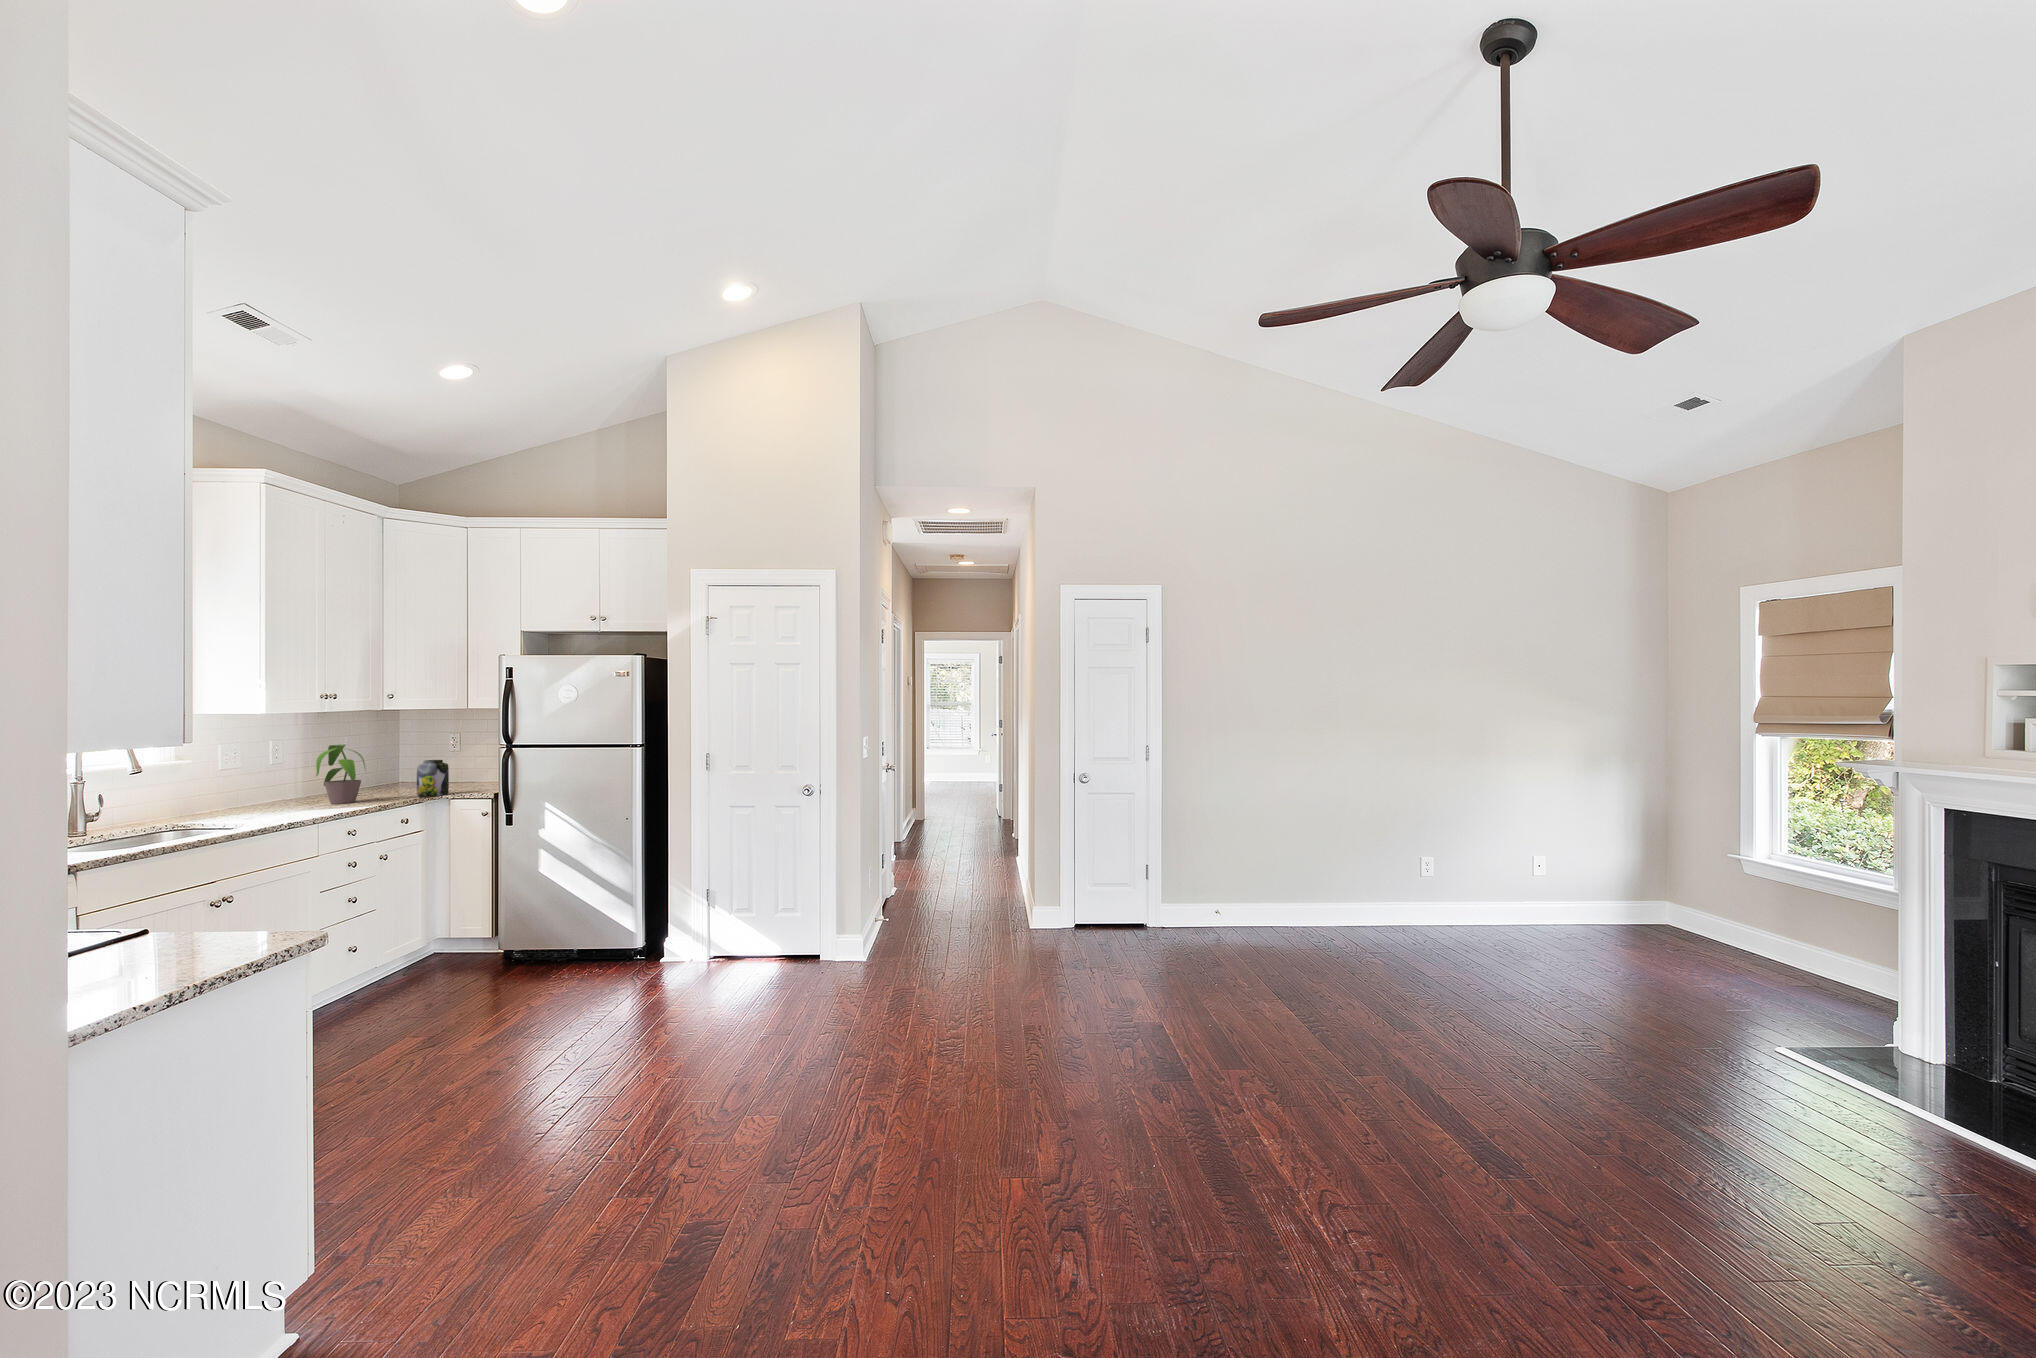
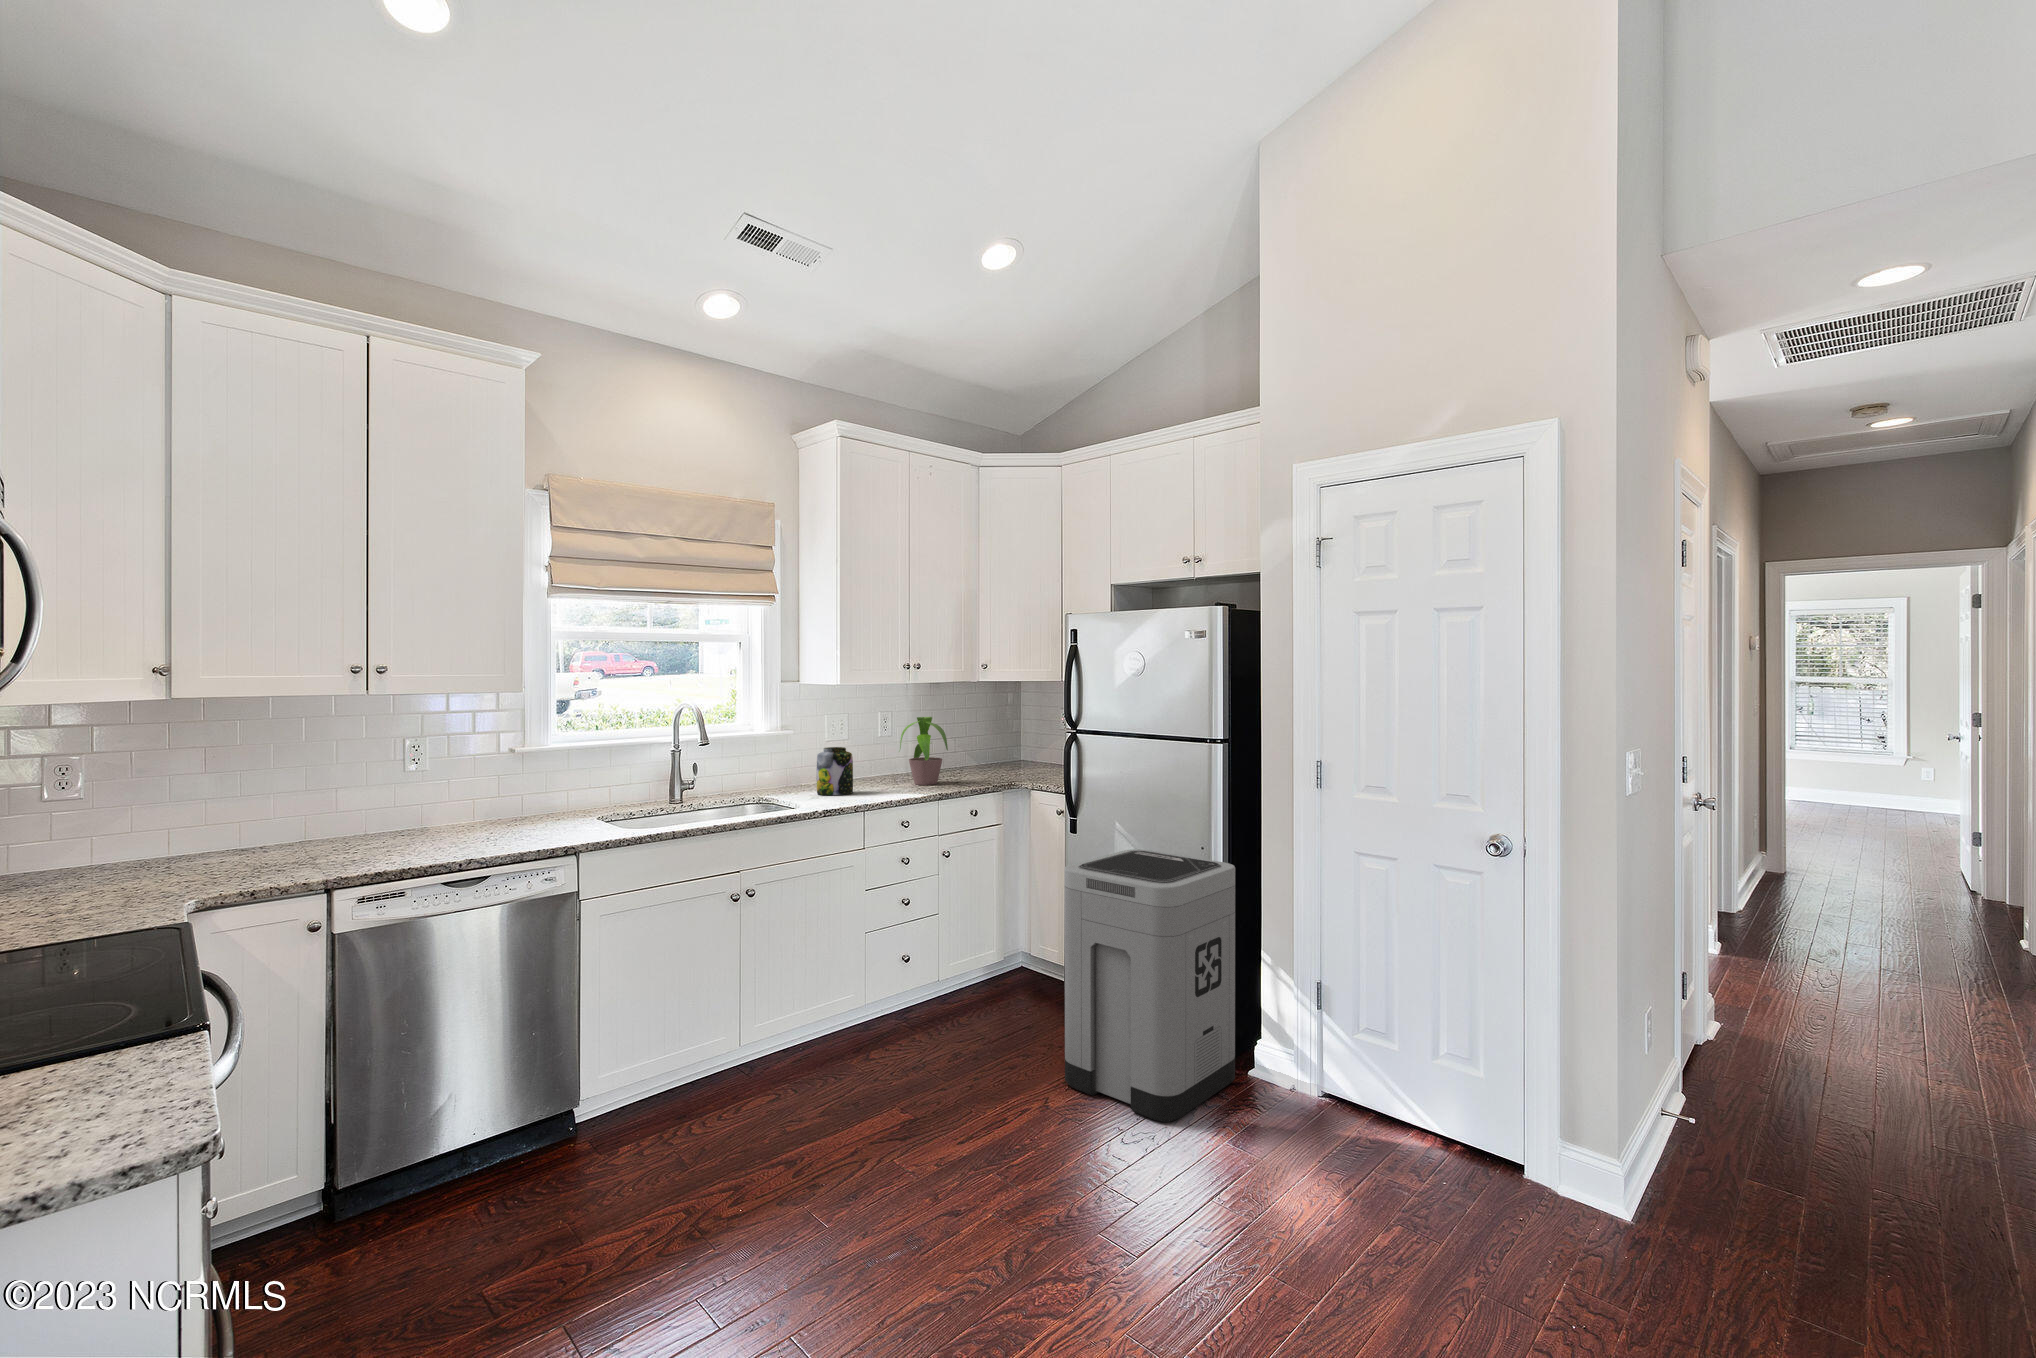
jar: present [417,760,449,796] -> present [817,747,853,795]
trash can: none [533,824,654,993] -> present [1065,849,1235,1122]

